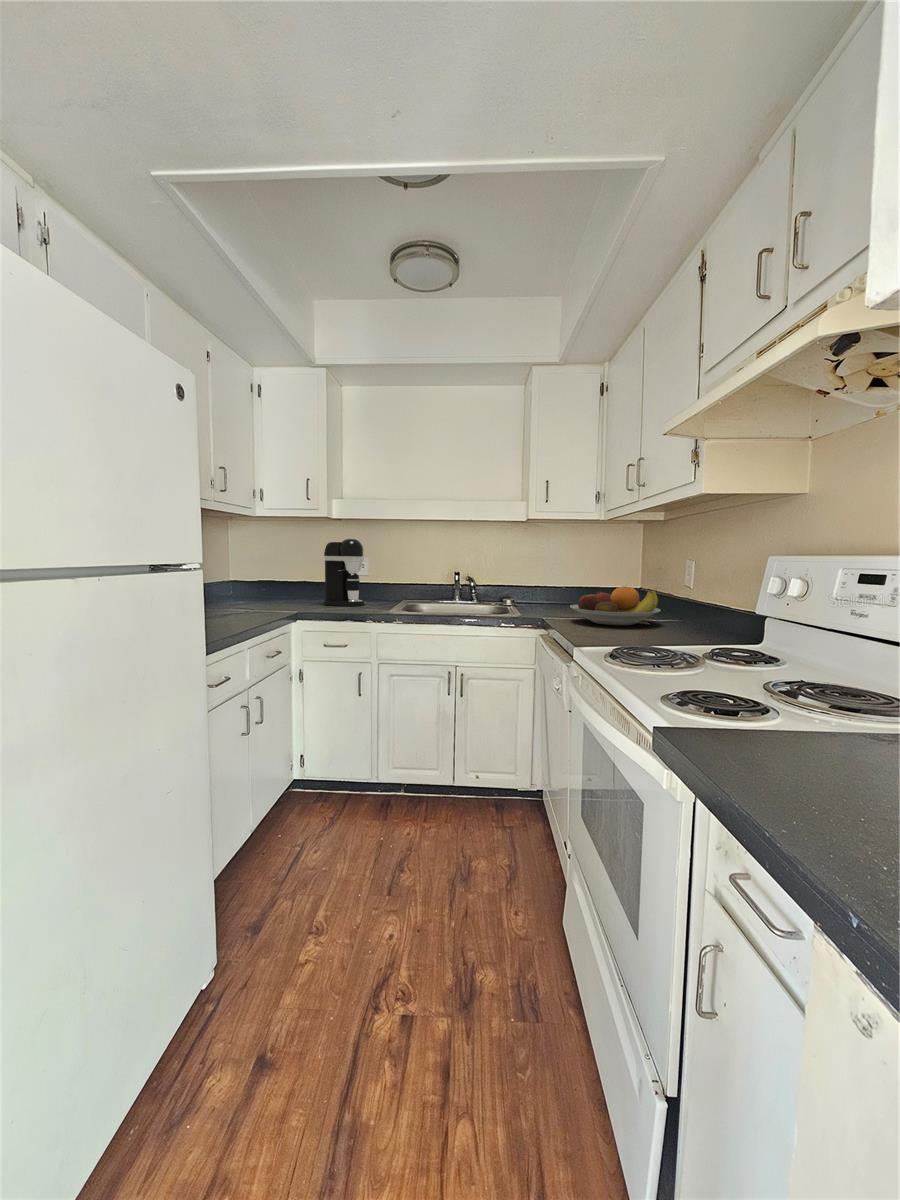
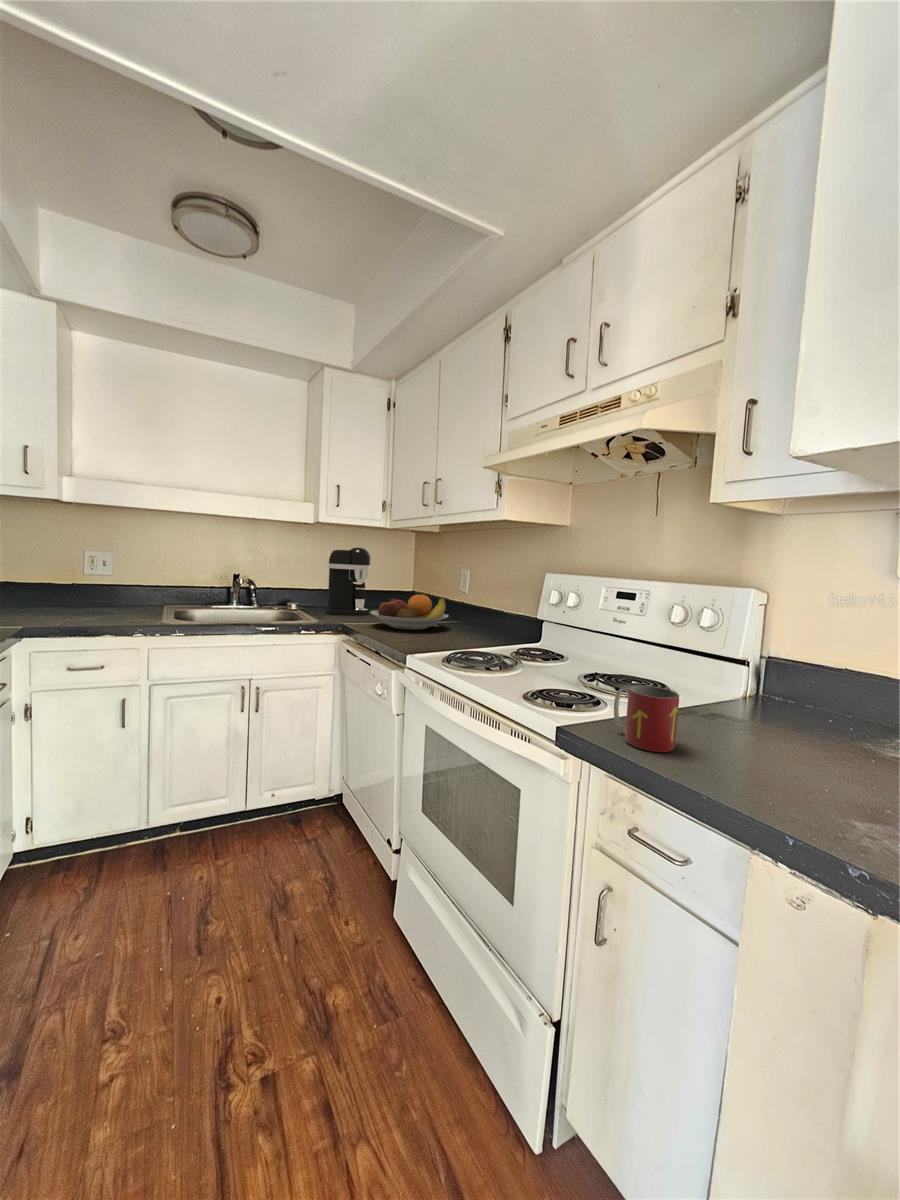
coffee maker: present [324,539,364,606] -> present [326,547,371,615]
mug: none [740,686,822,776] -> present [614,686,679,752]

